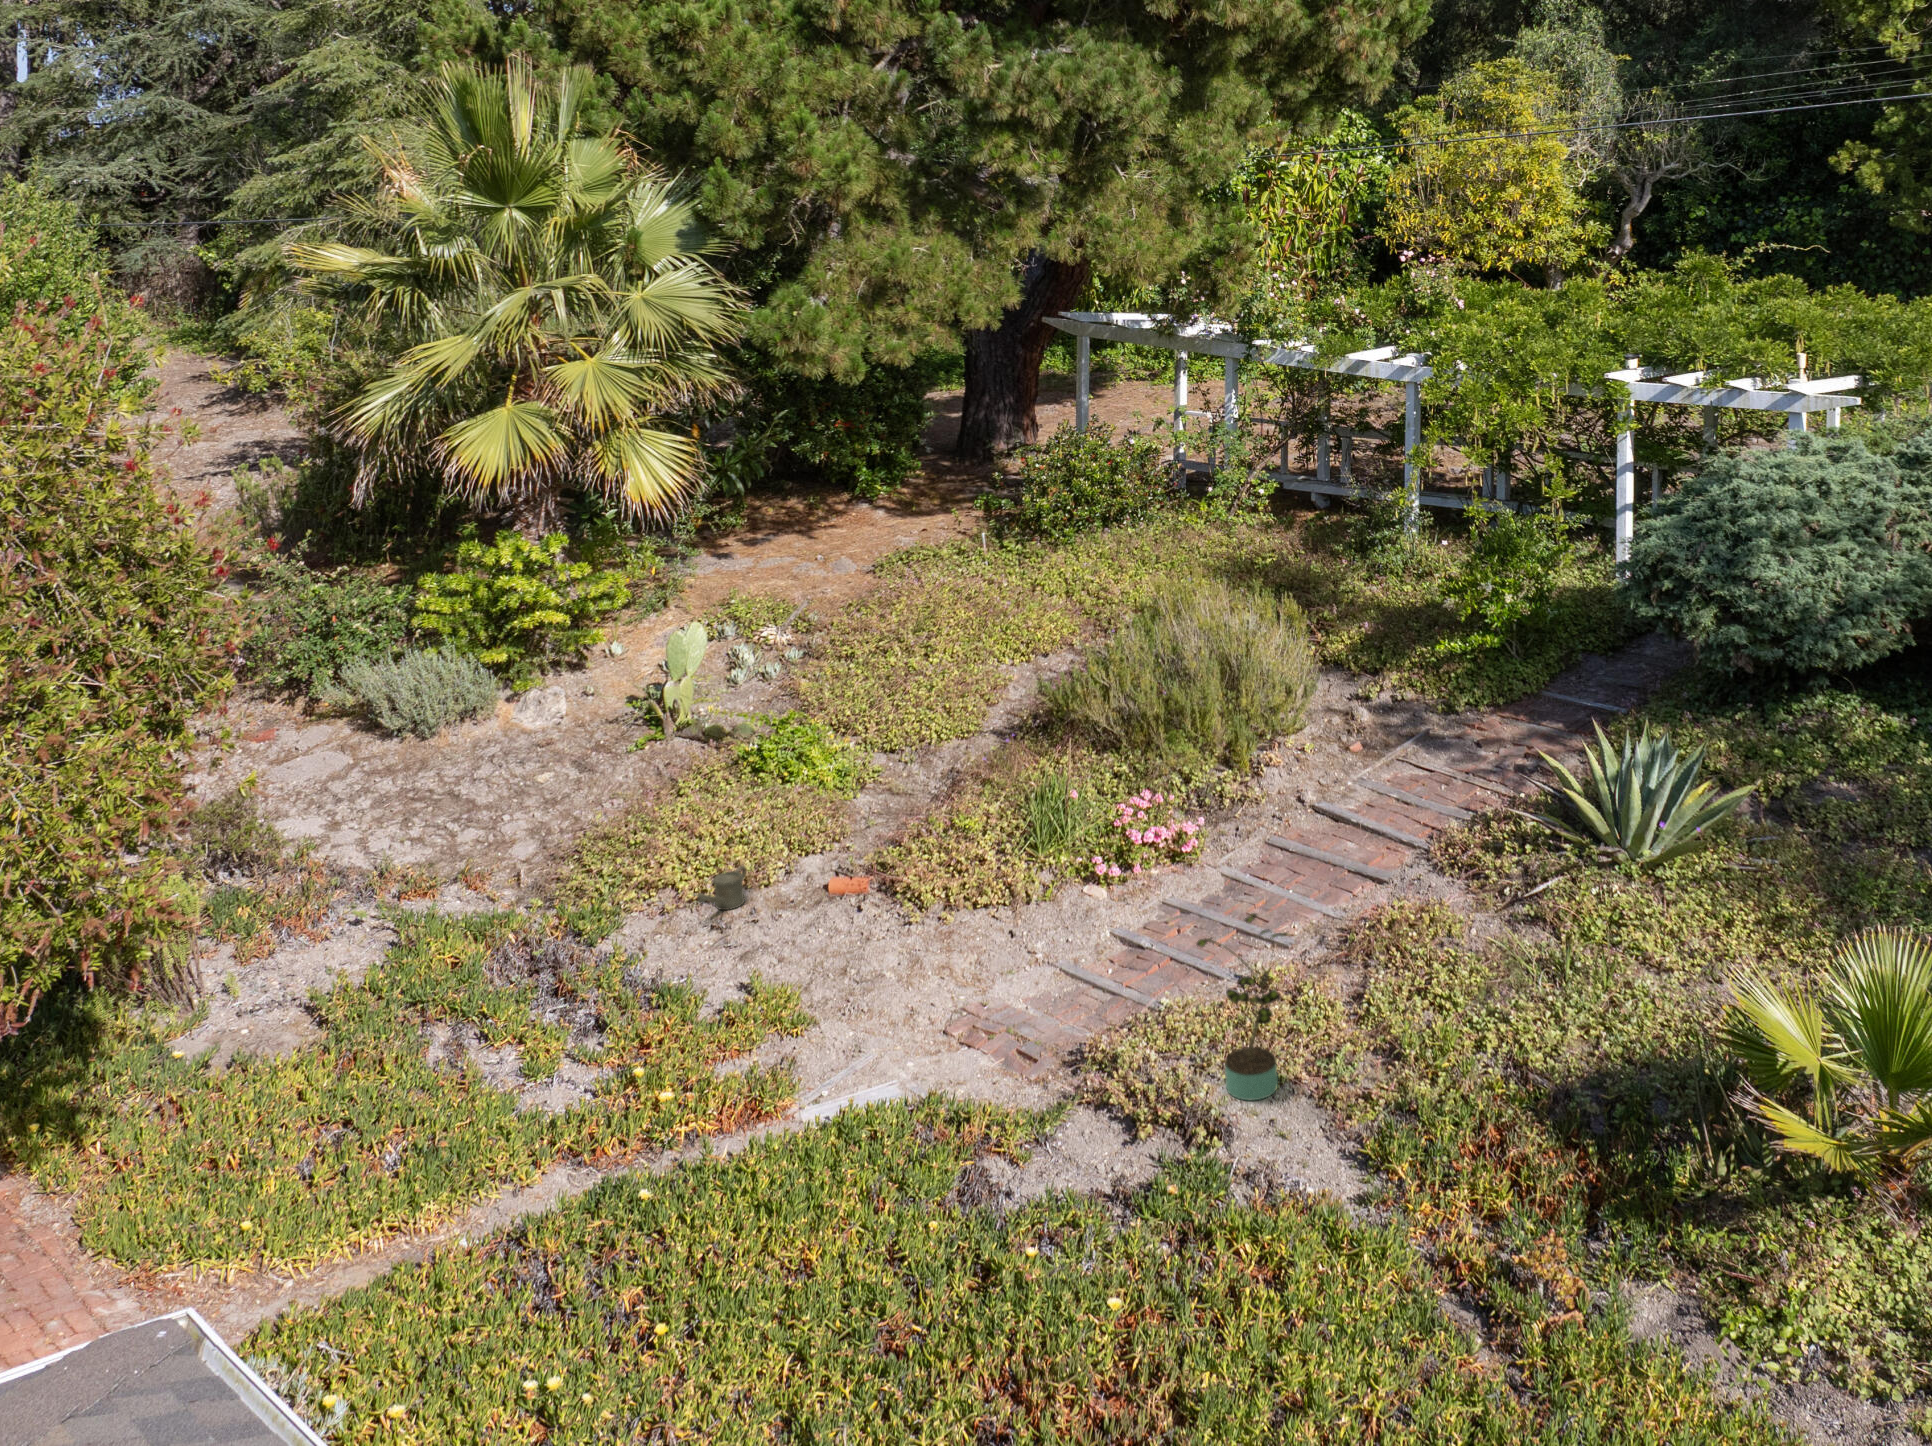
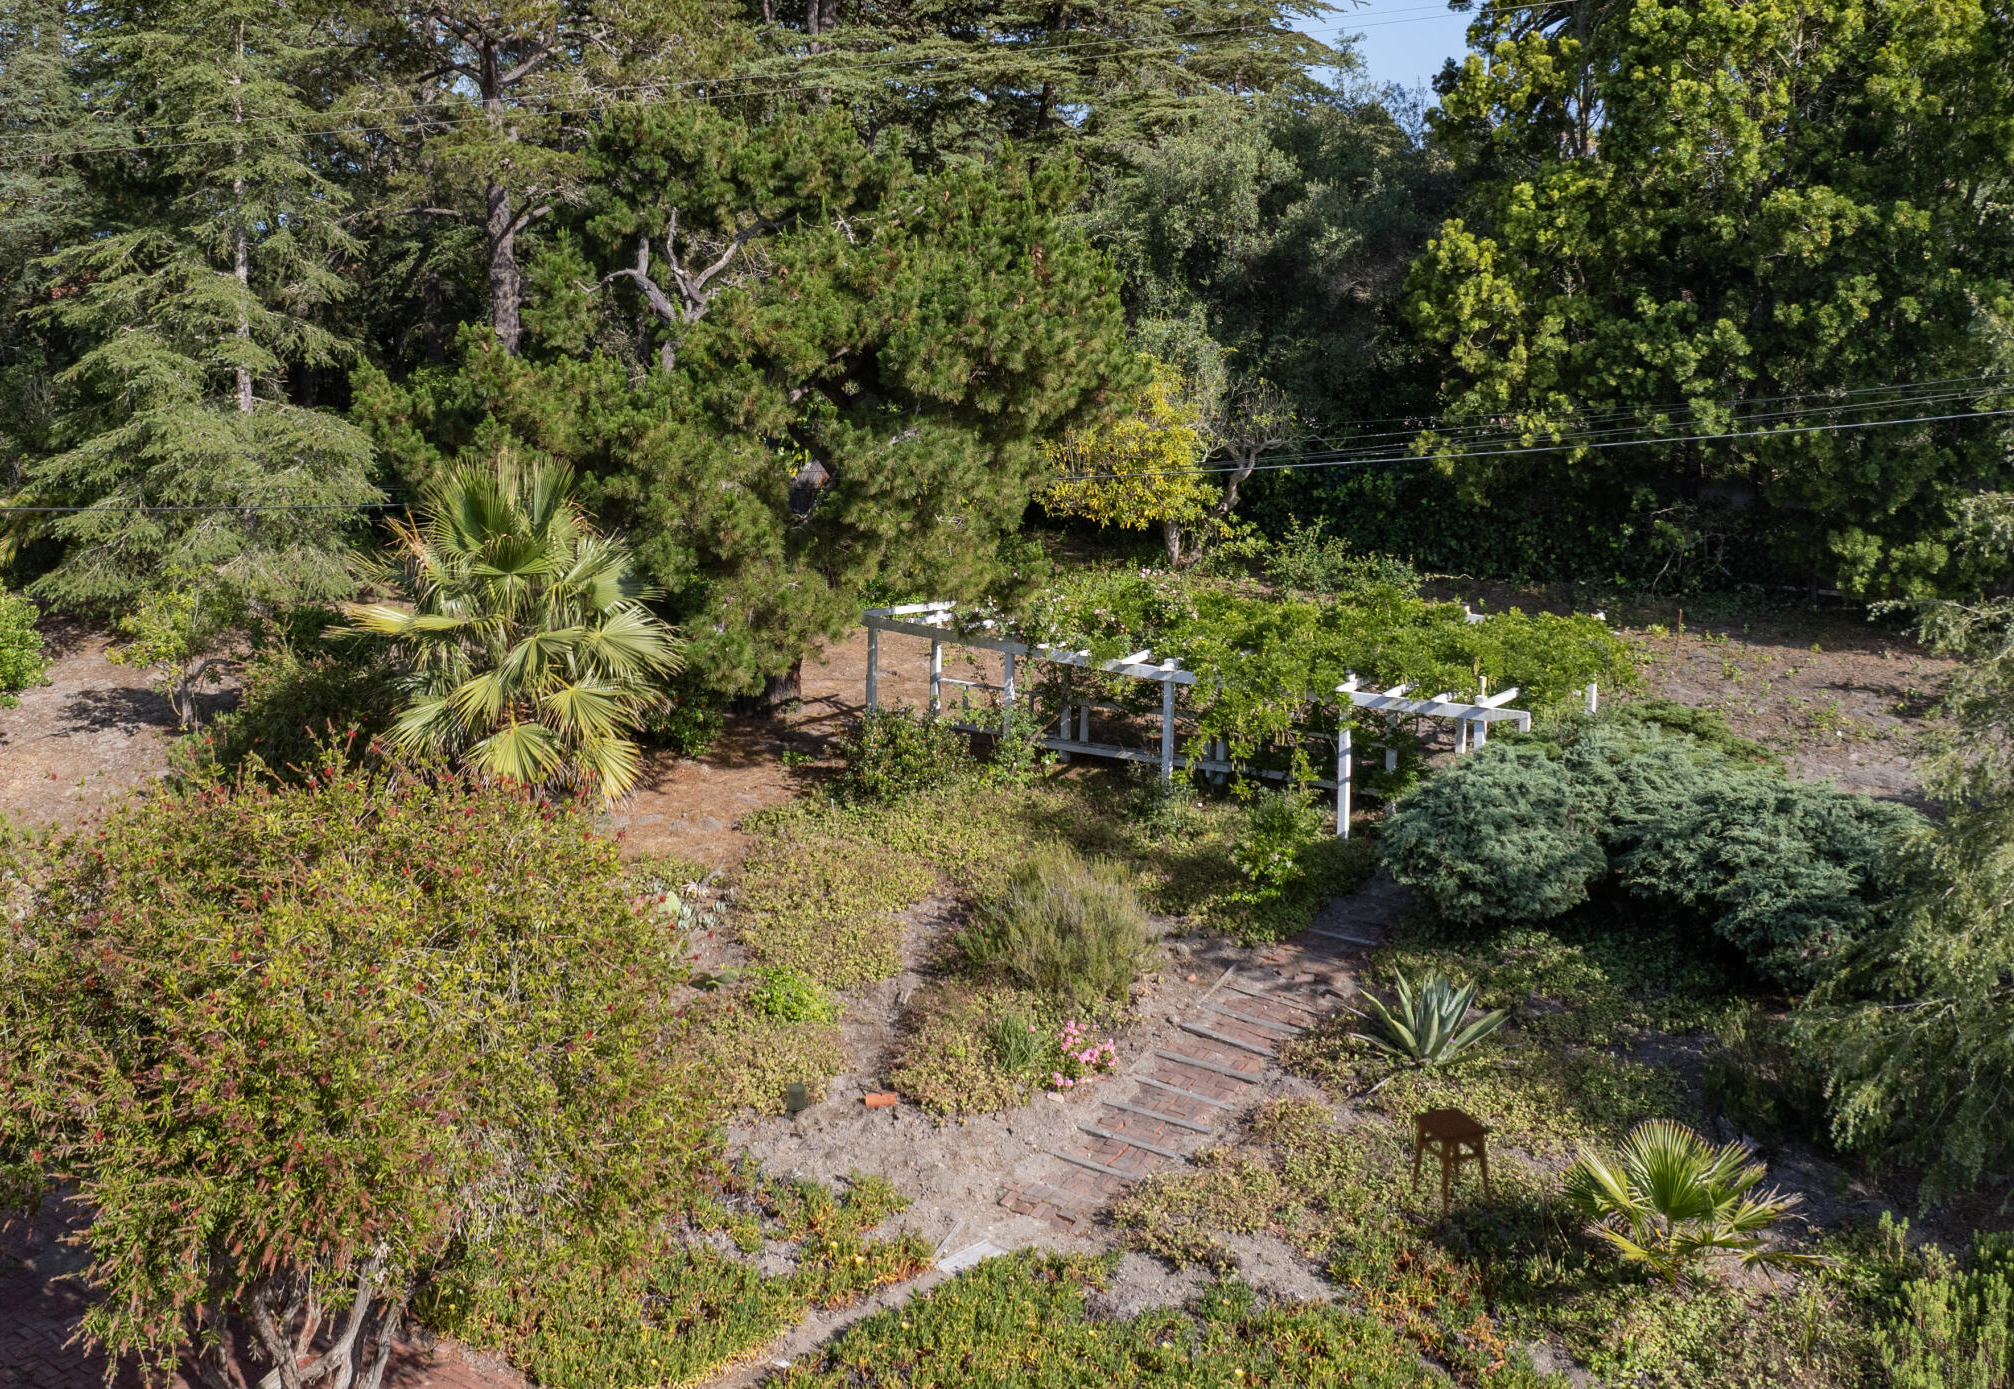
stool: none [1534,911,1649,1078] -> present [1412,1107,1492,1217]
potted plant: present [1197,913,1290,1101] -> none [1208,1111,1274,1236]

